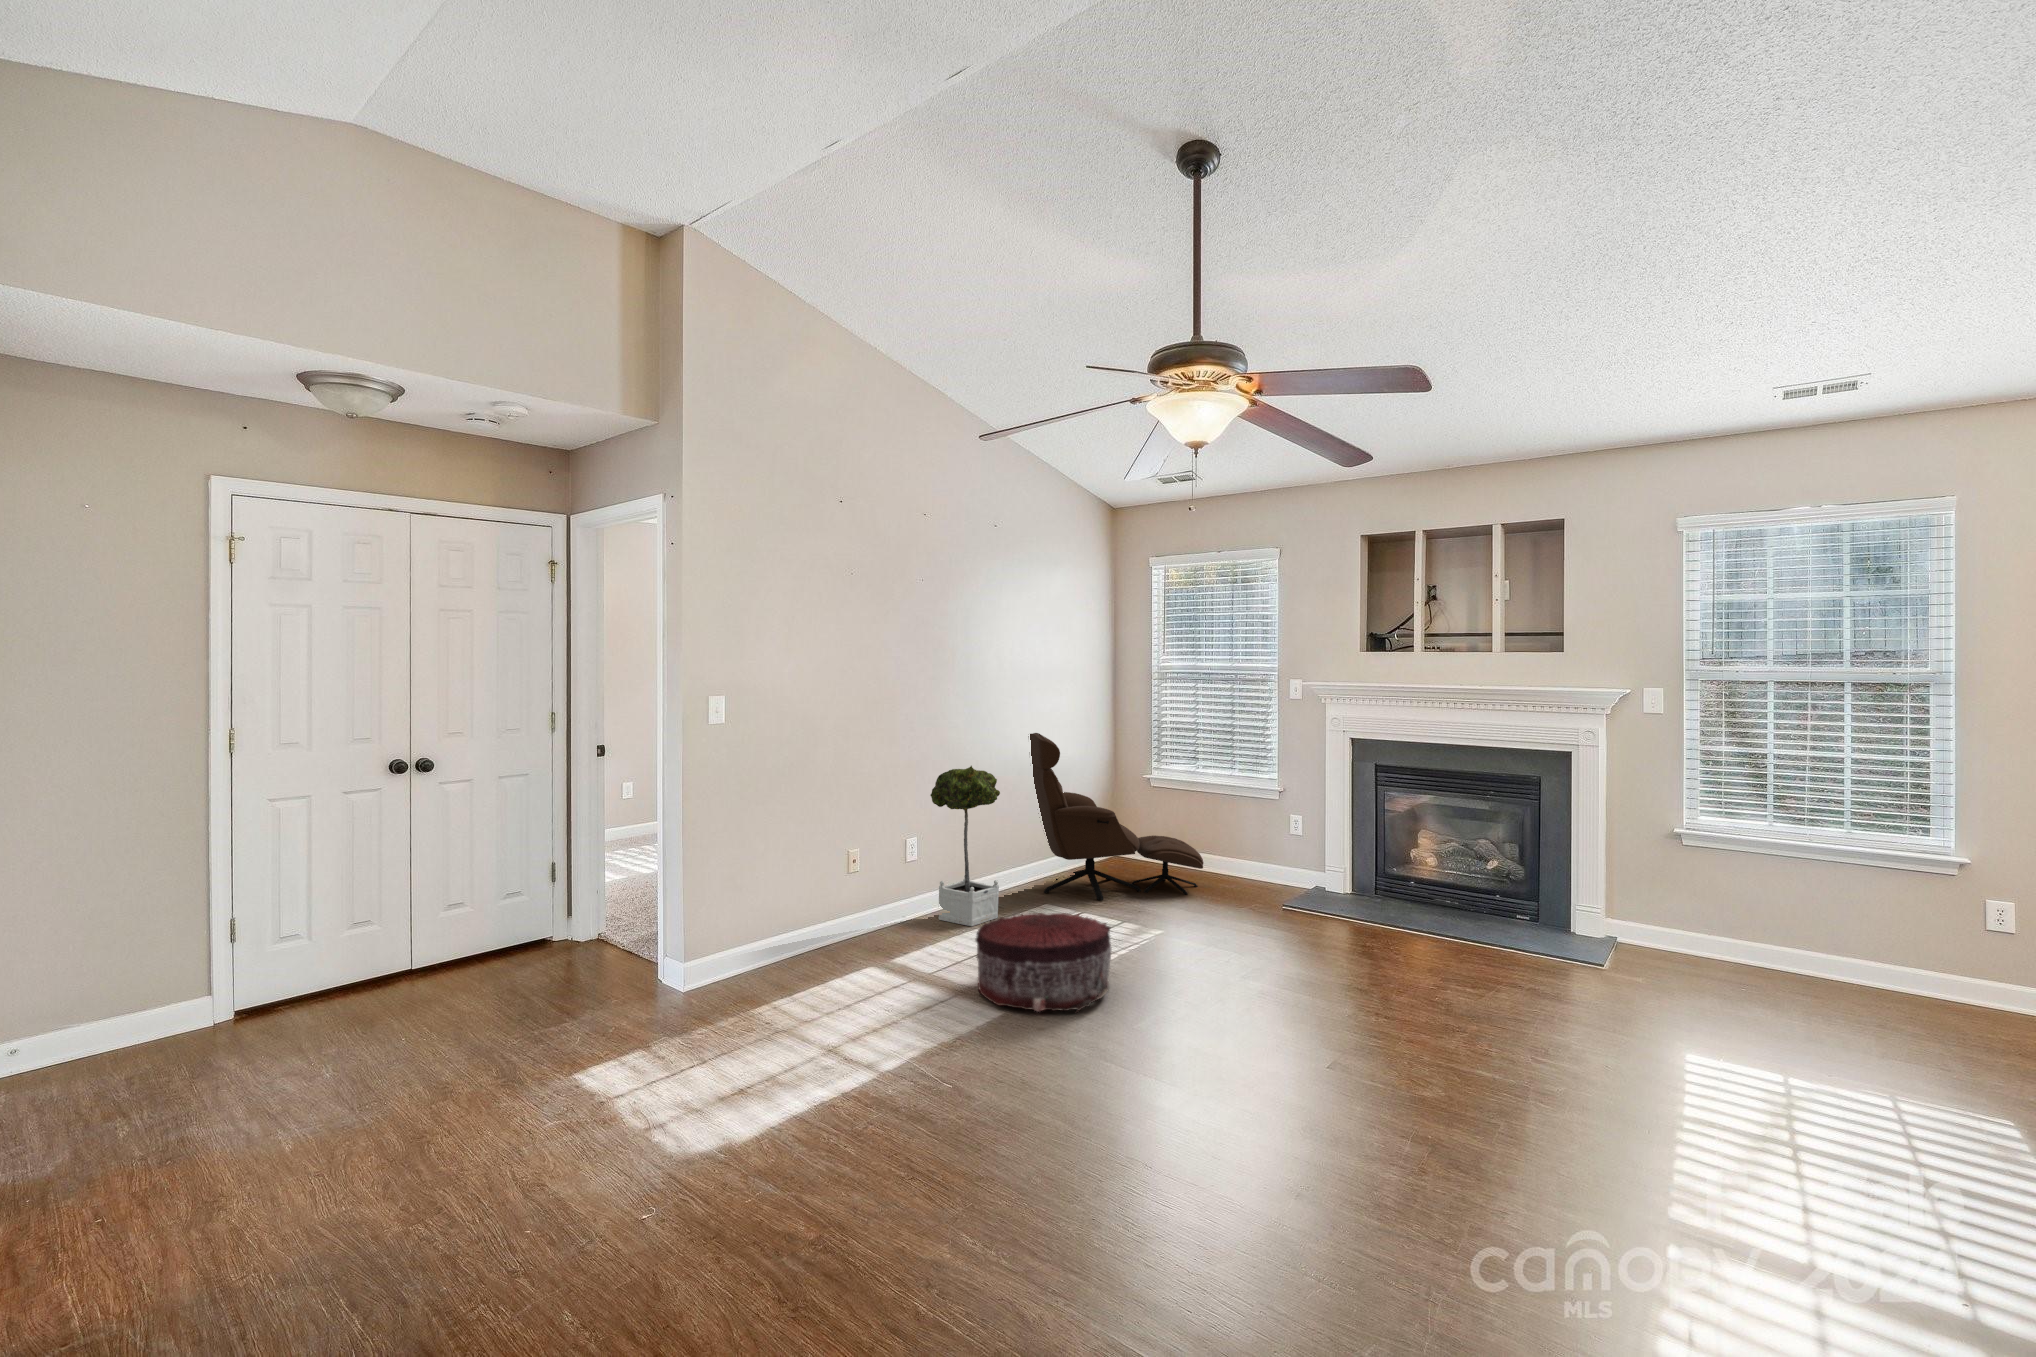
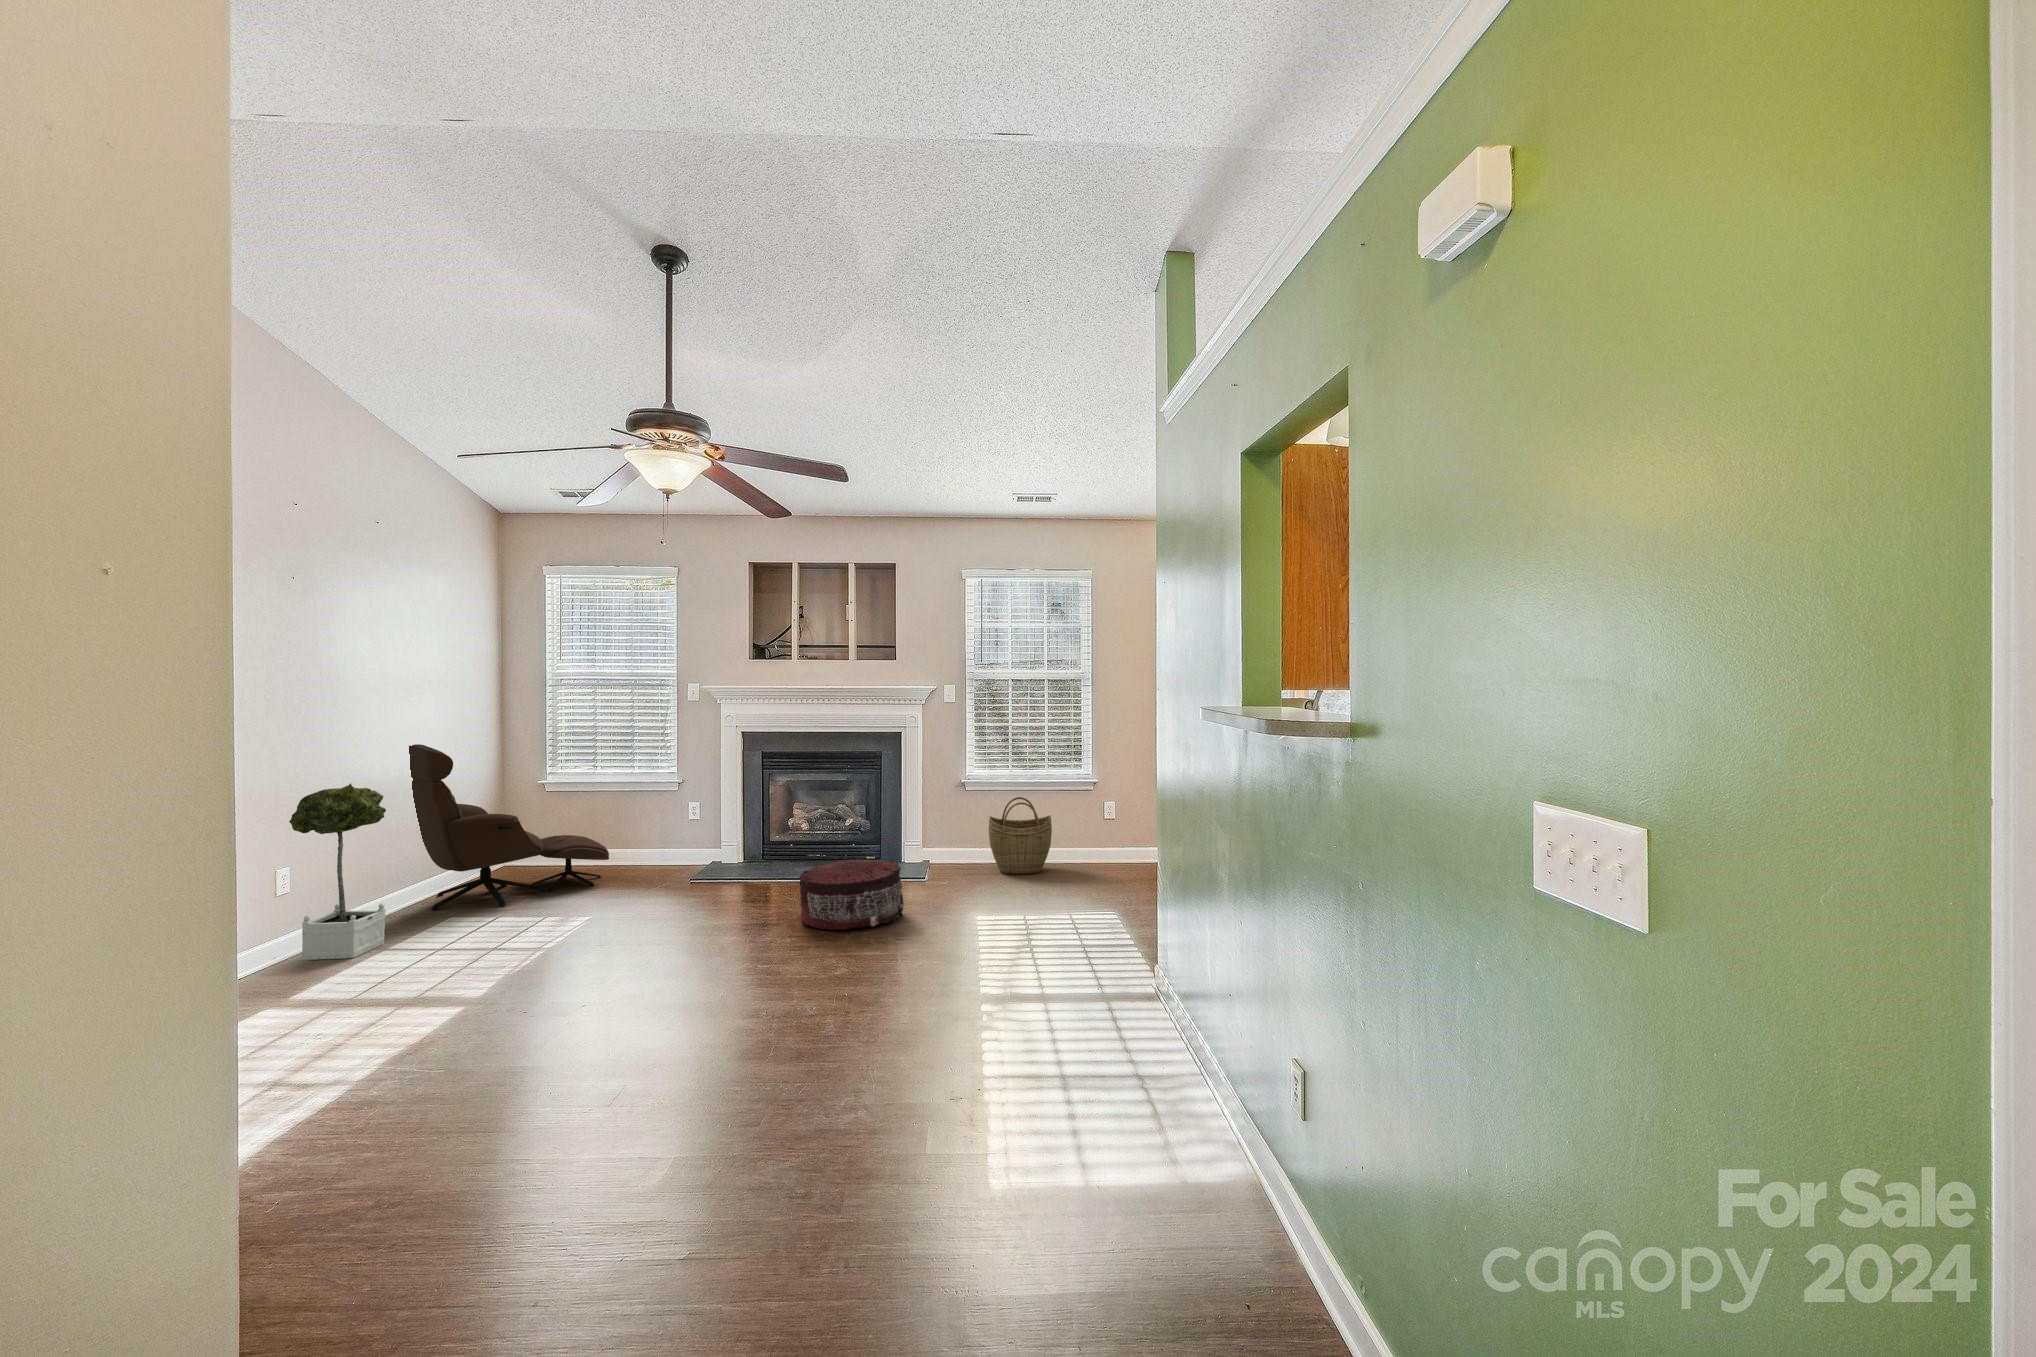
woven basket: none [1724,867,1855,995] -> present [989,797,1052,874]
pouf: present [975,913,1112,1012] -> present [799,859,904,930]

